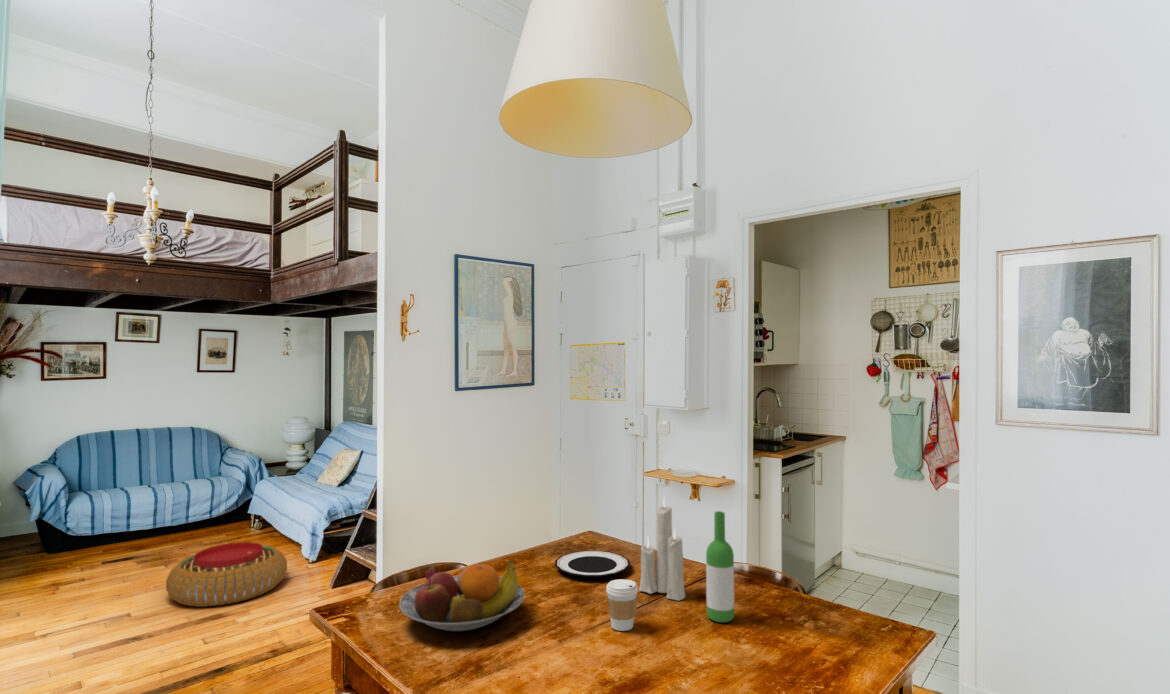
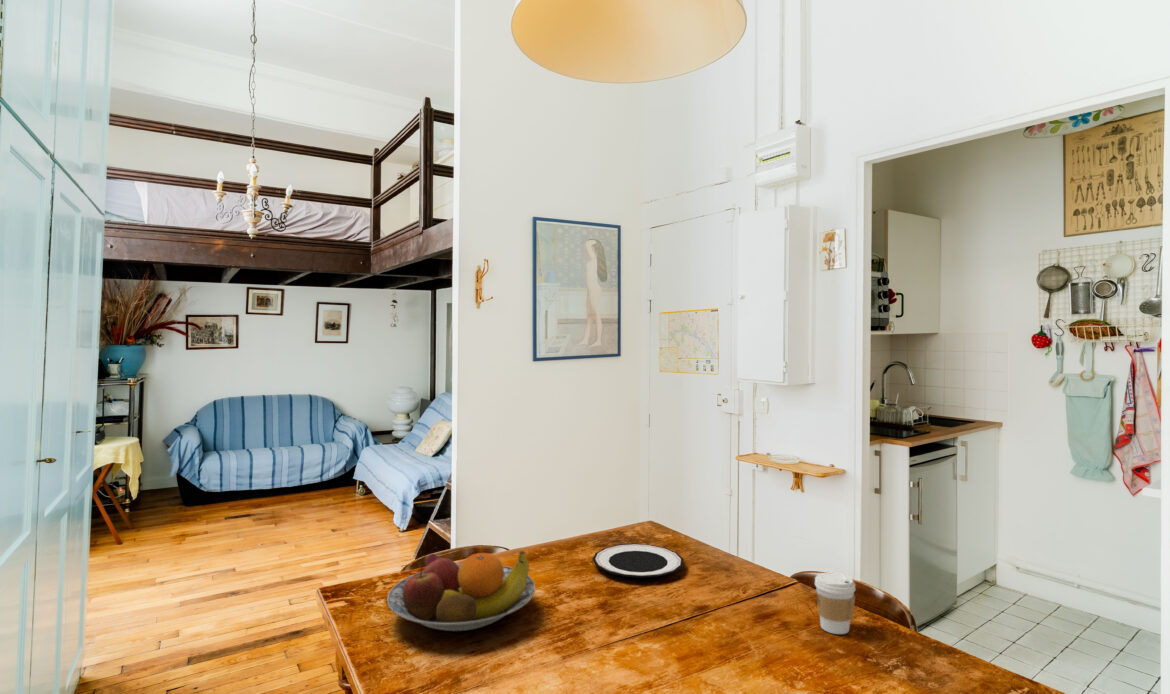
candle: present [639,499,685,600] -> none [684,477,742,618]
wine bottle: present [706,511,734,622] -> none [762,509,799,655]
pouf: present [166,542,287,607] -> none [268,507,378,567]
coffee cup: present [606,579,638,631] -> present [815,573,855,634]

